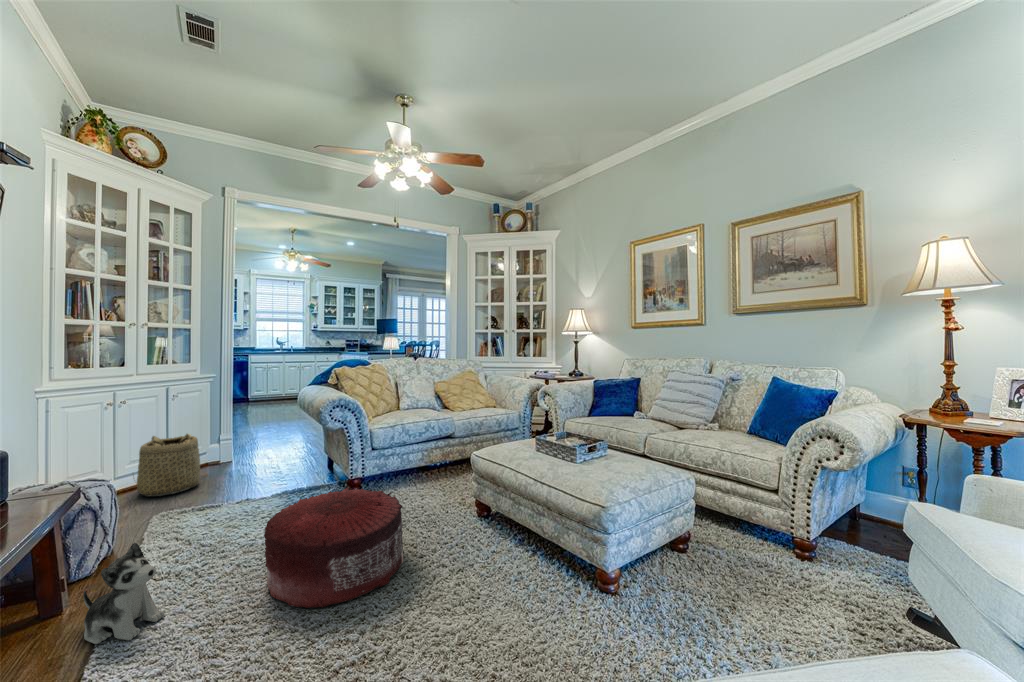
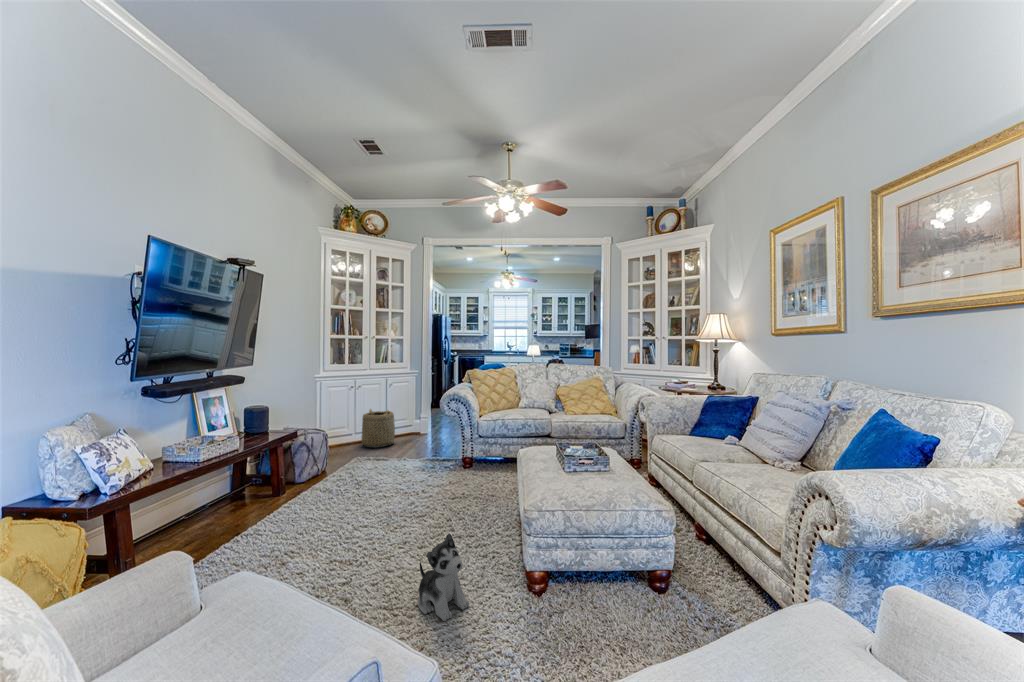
pouf: present [264,488,403,608] -> none [343,459,441,532]
plush toy: present [84,543,165,644] -> present [418,533,469,621]

